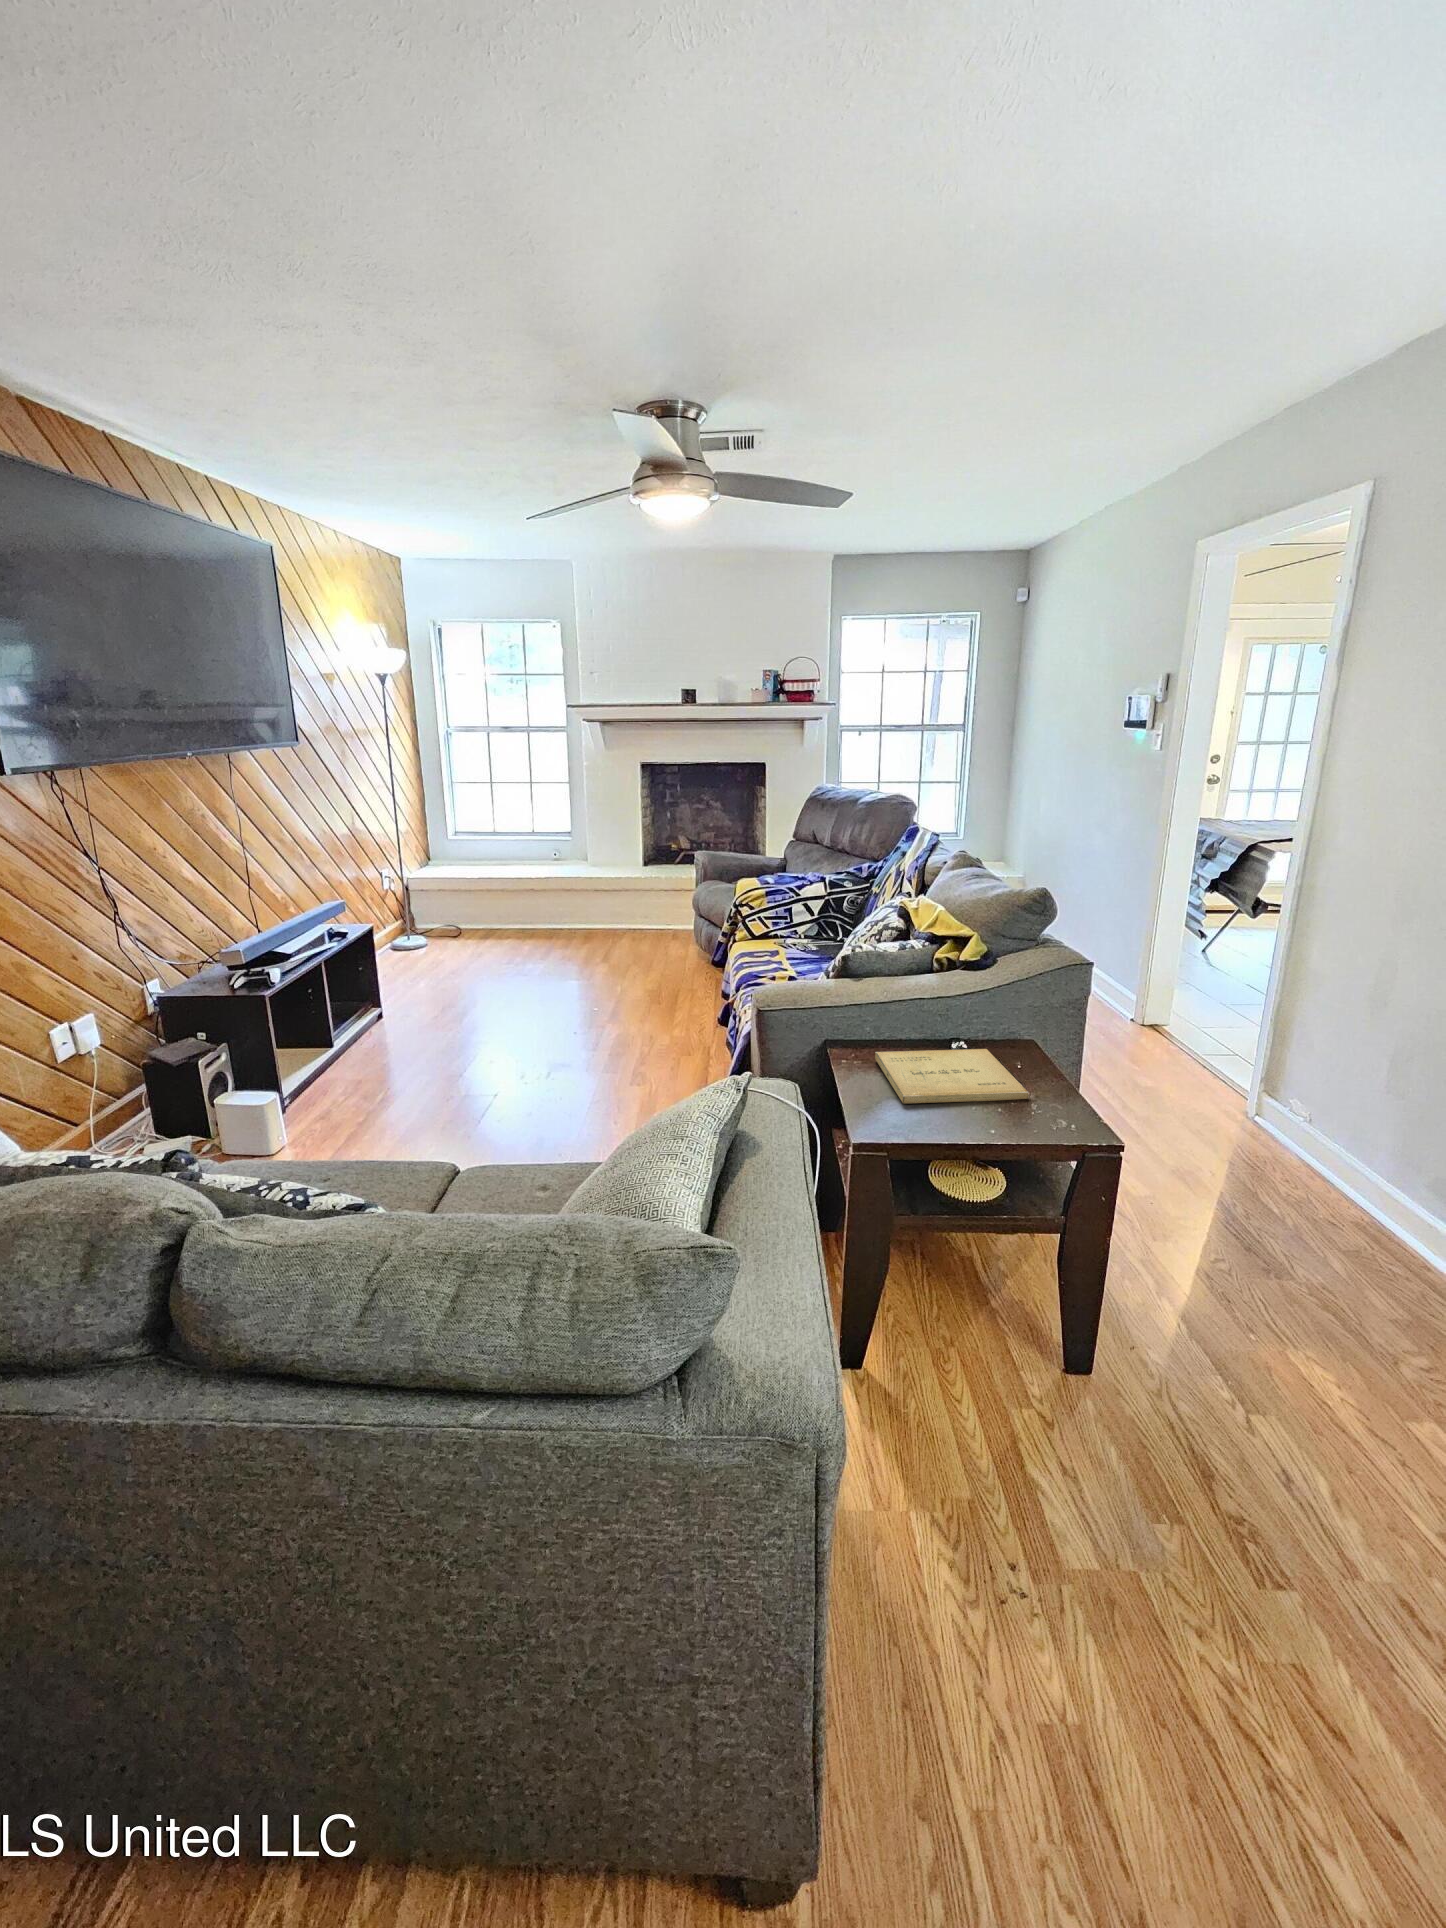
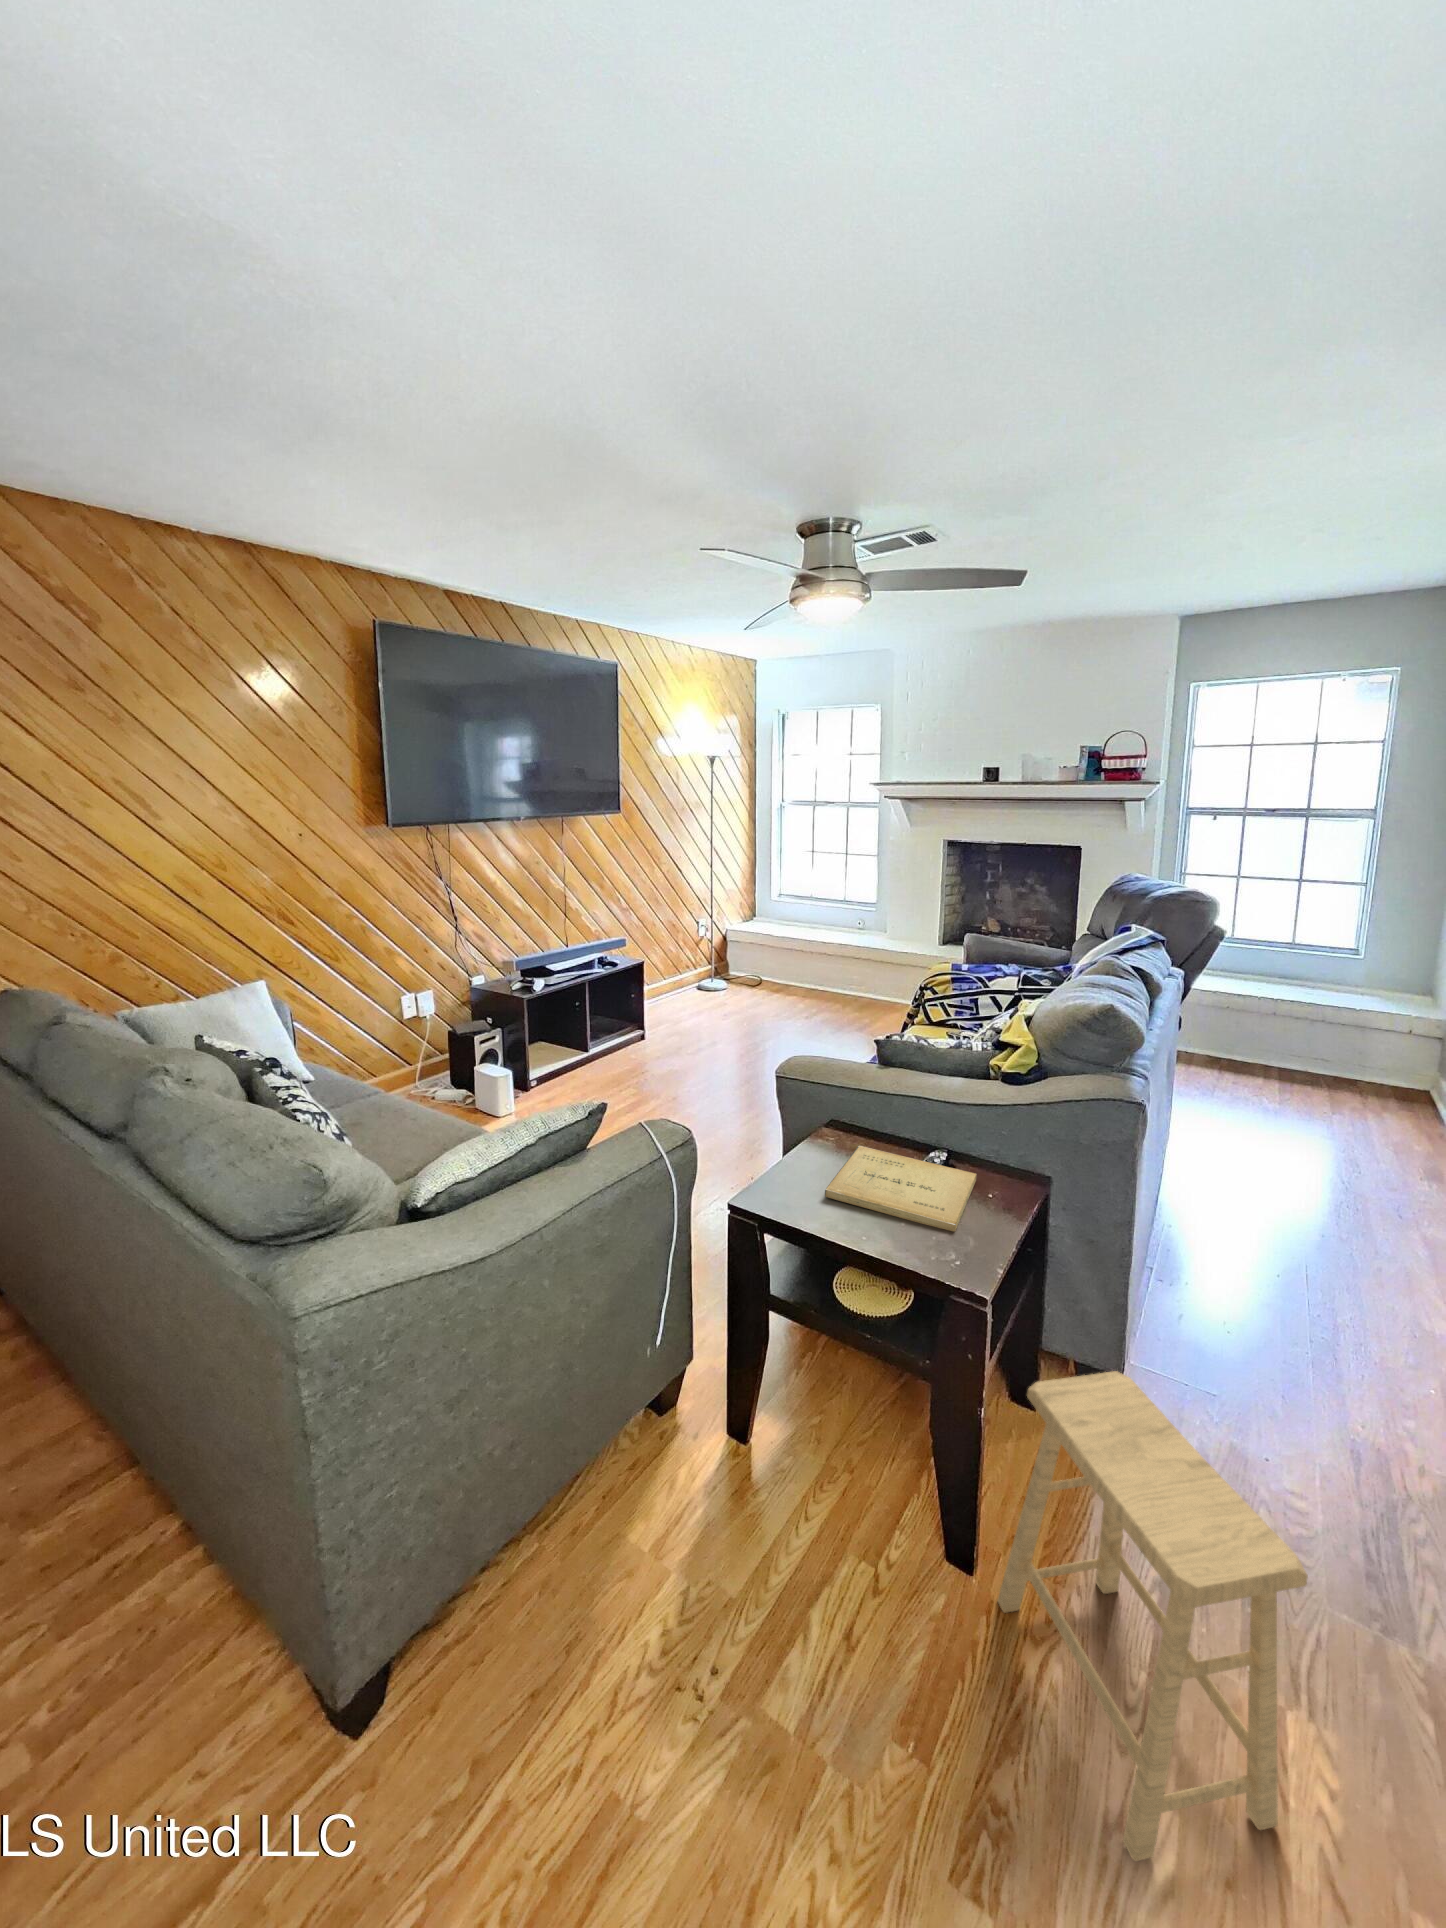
footstool: none [1123,1166,1397,1502] -> present [997,1371,1308,1861]

